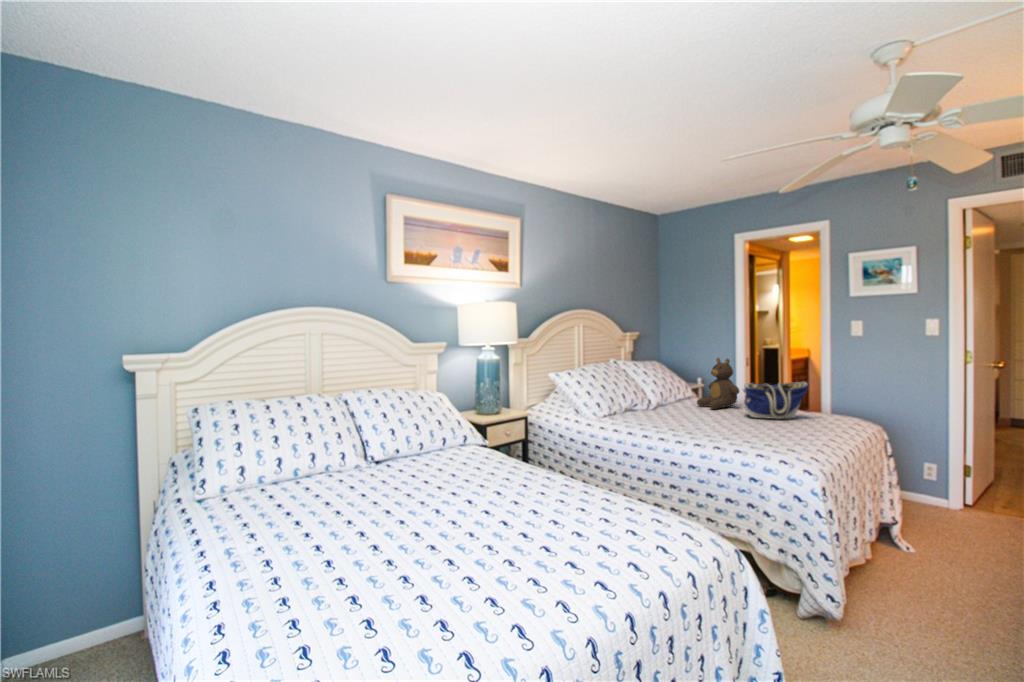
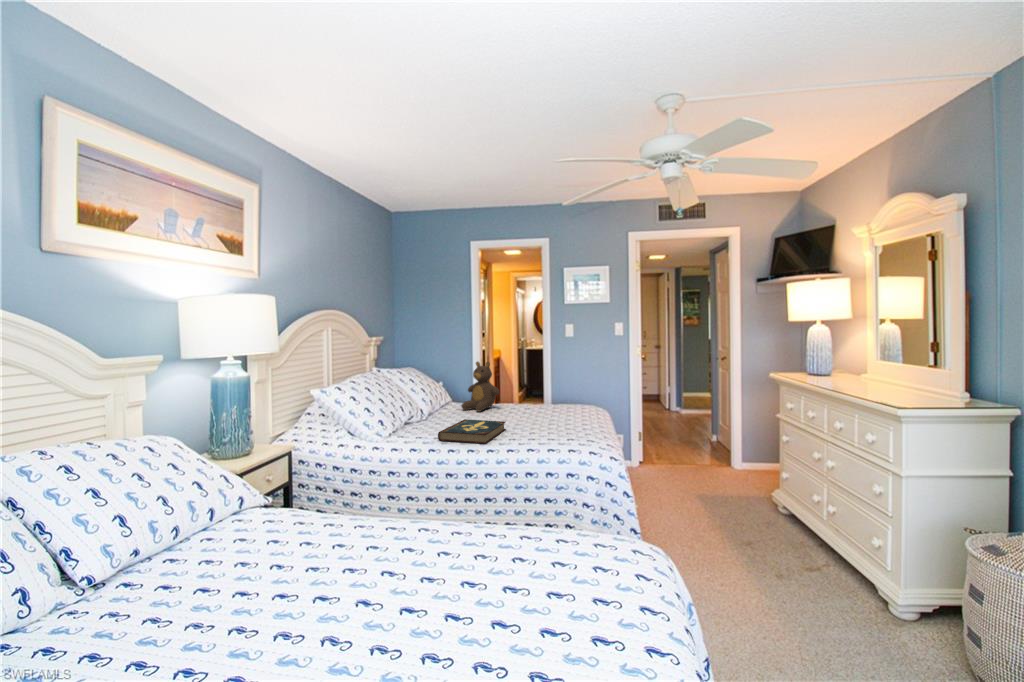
tote bag: present [743,382,808,419] -> none [509,379,558,415]
book: none [639,413,718,436] -> present [438,419,506,444]

